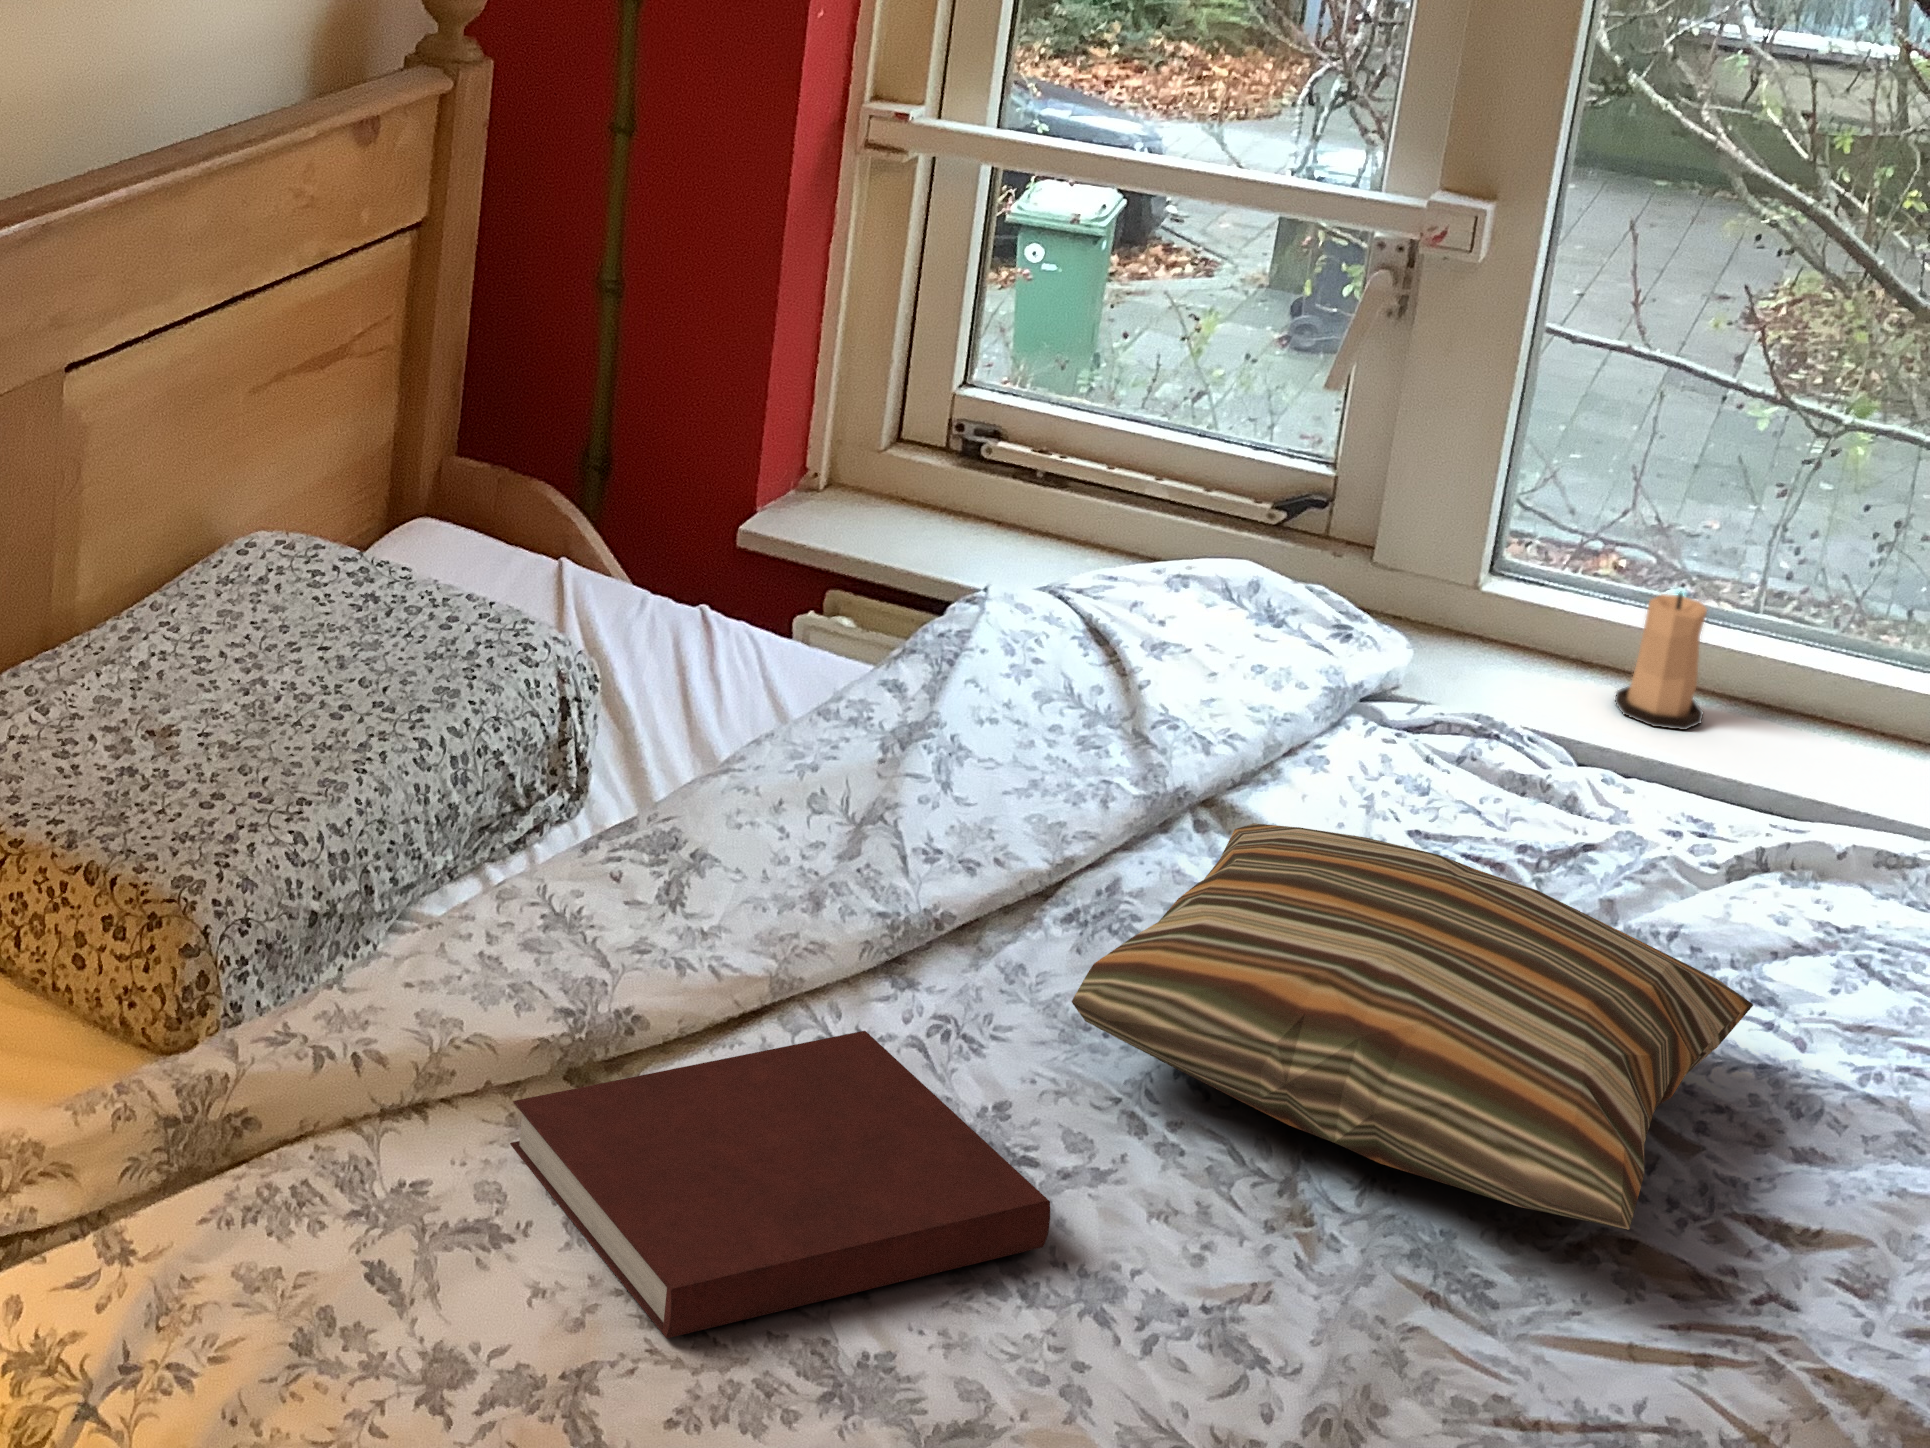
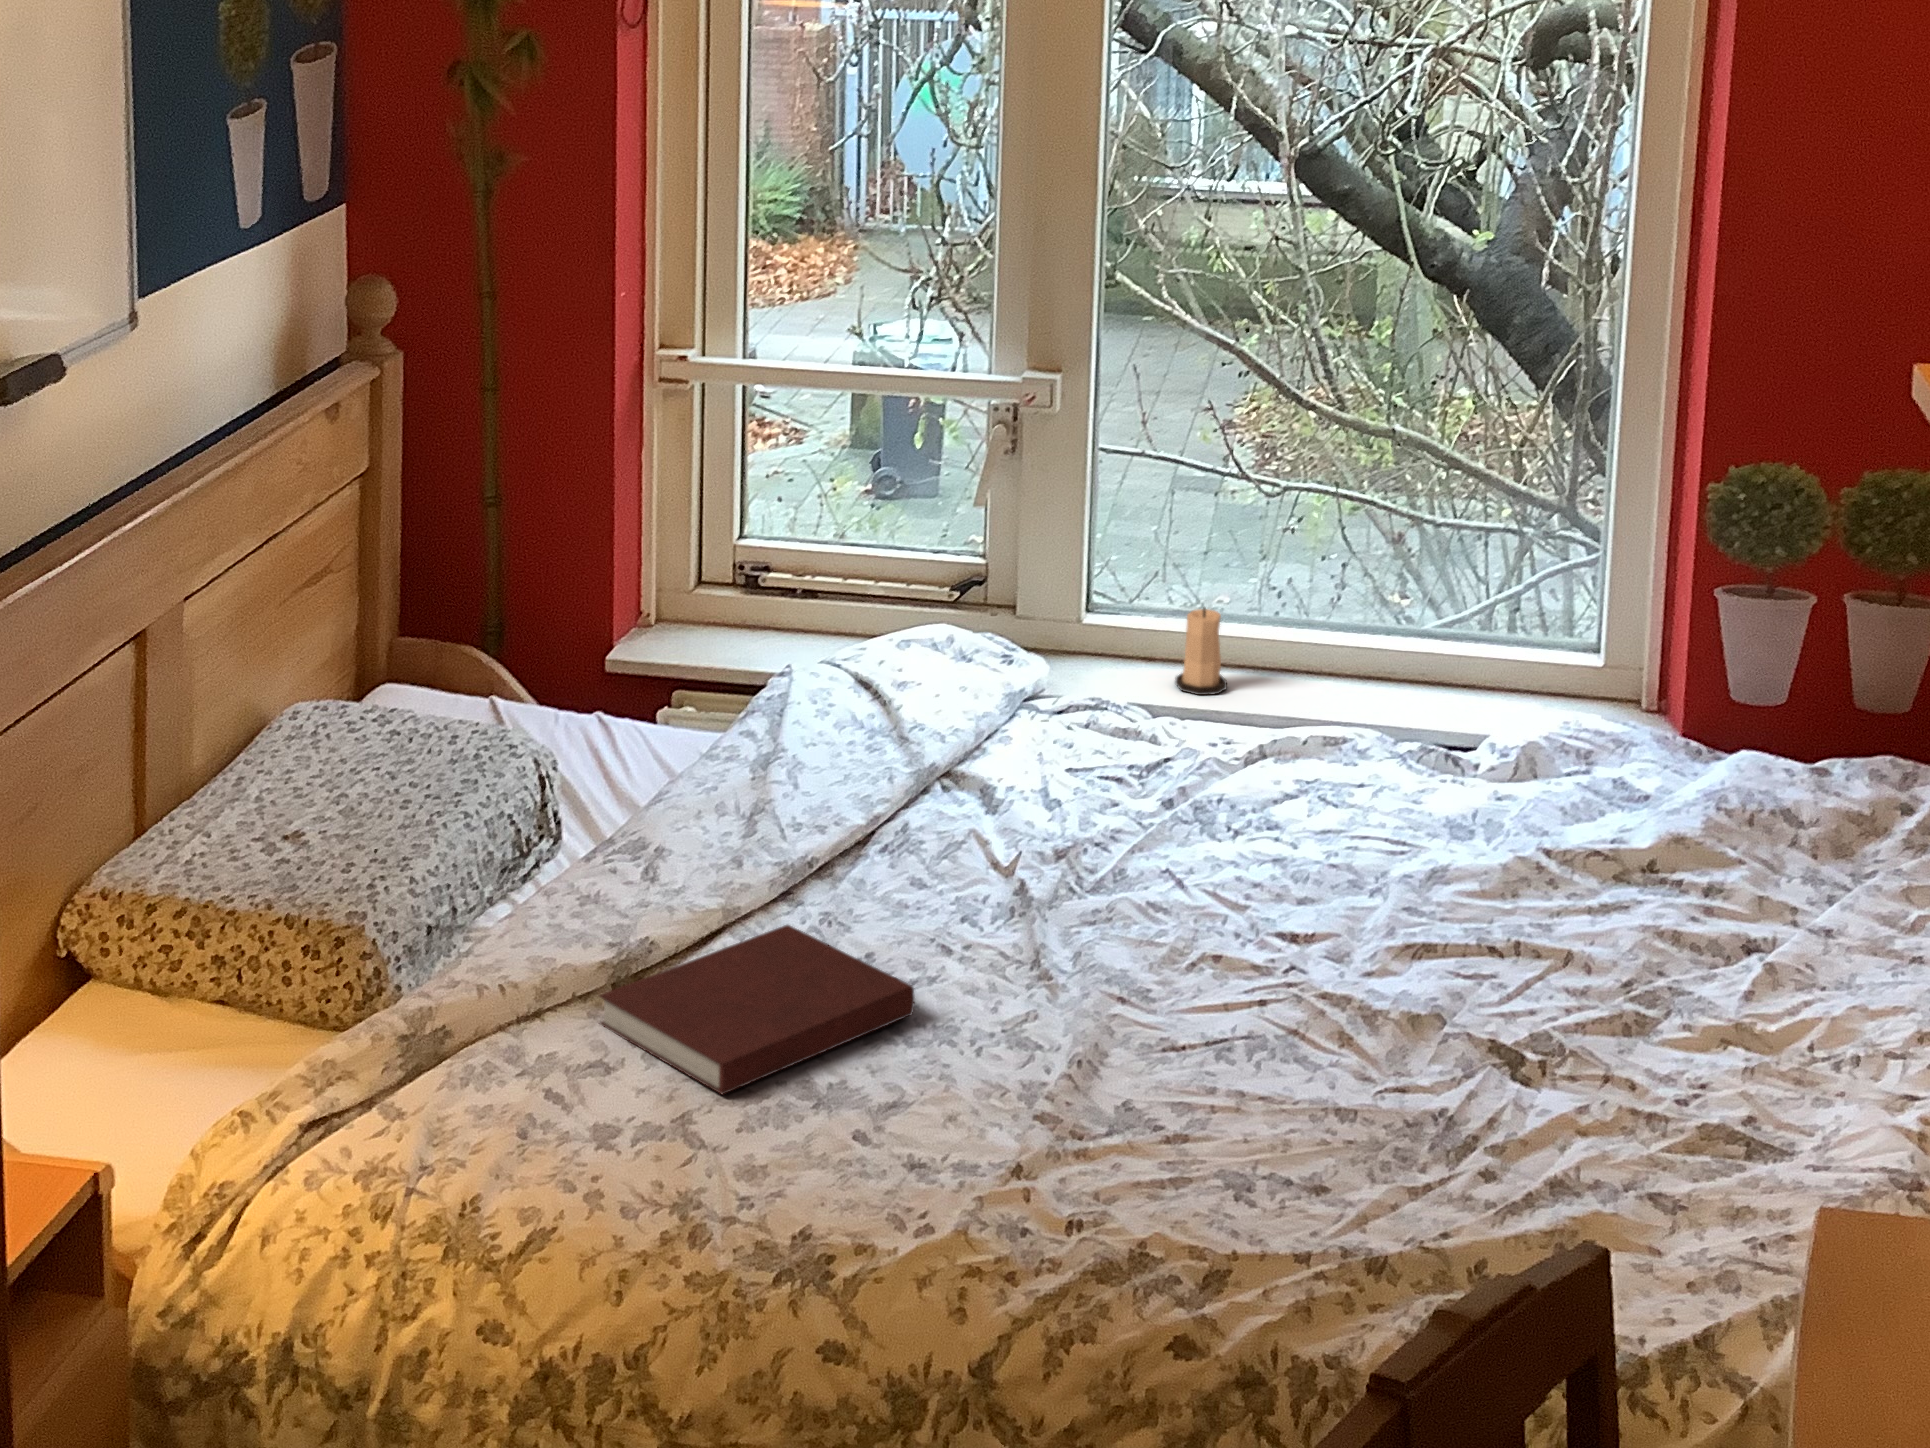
pillow: present [1072,823,1753,1229] -> none [903,768,1265,943]

